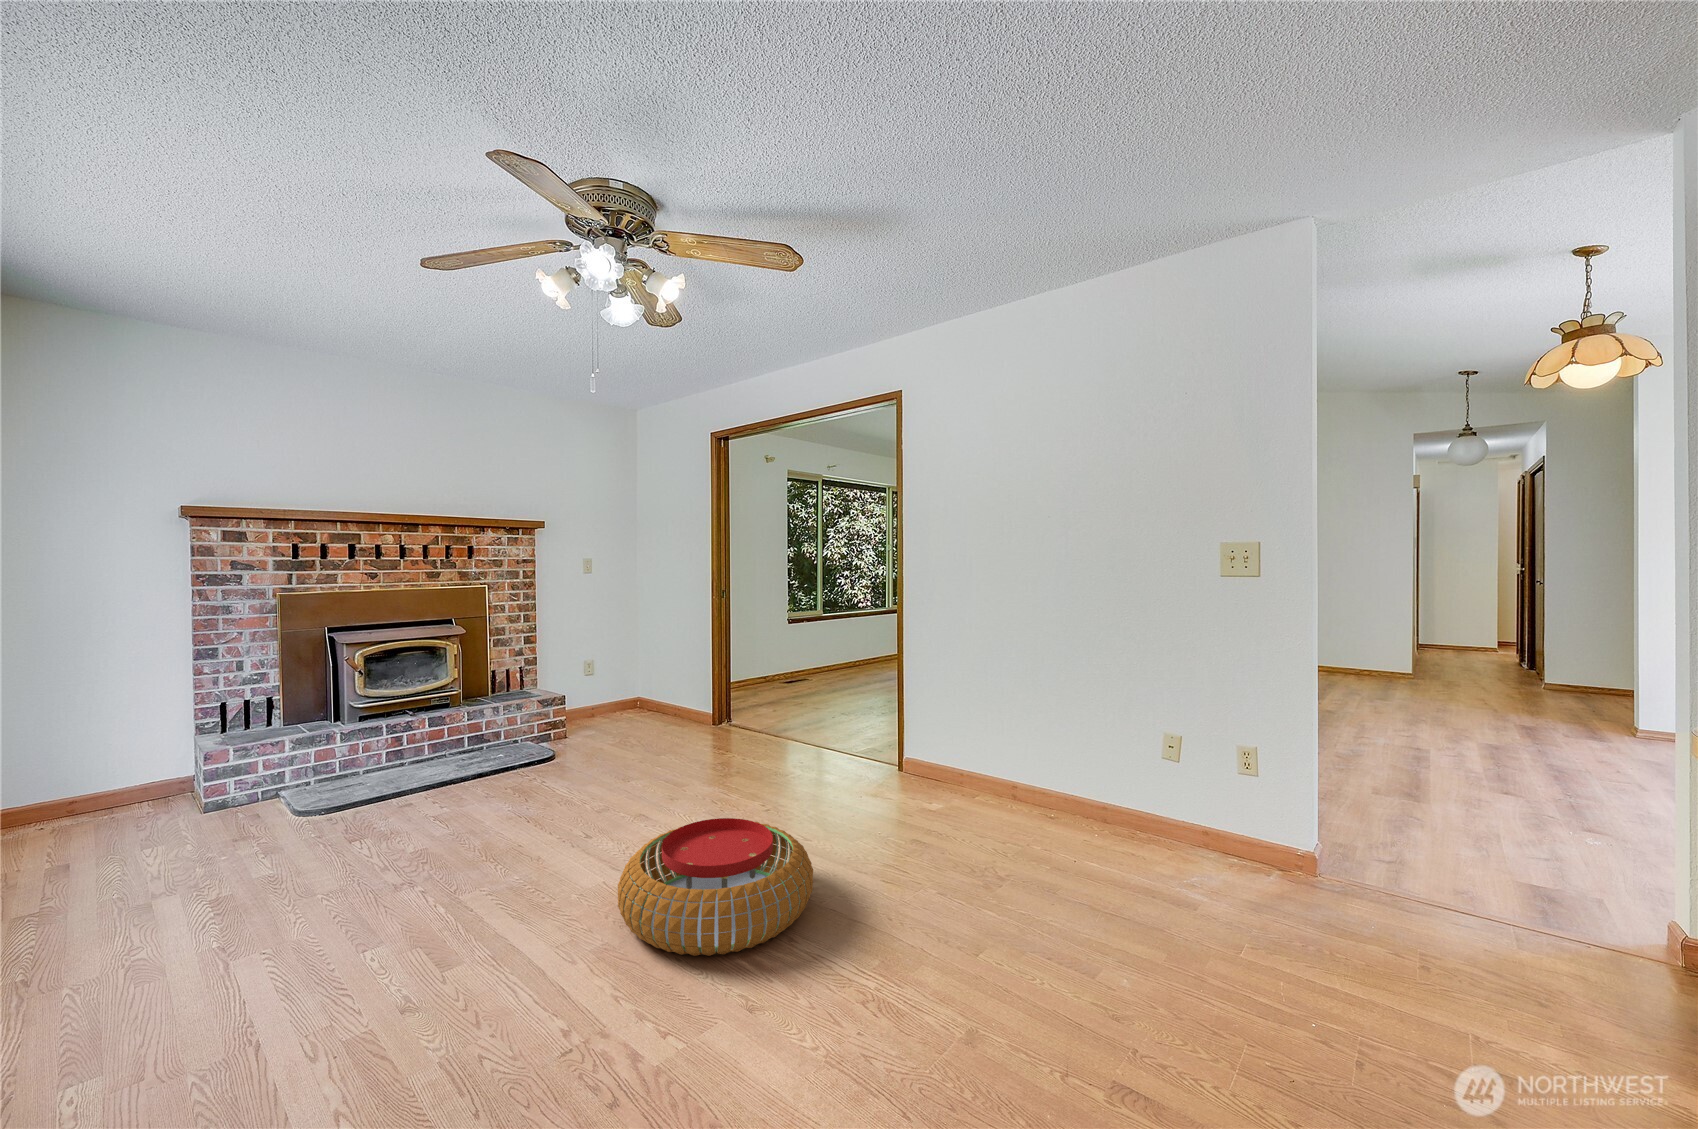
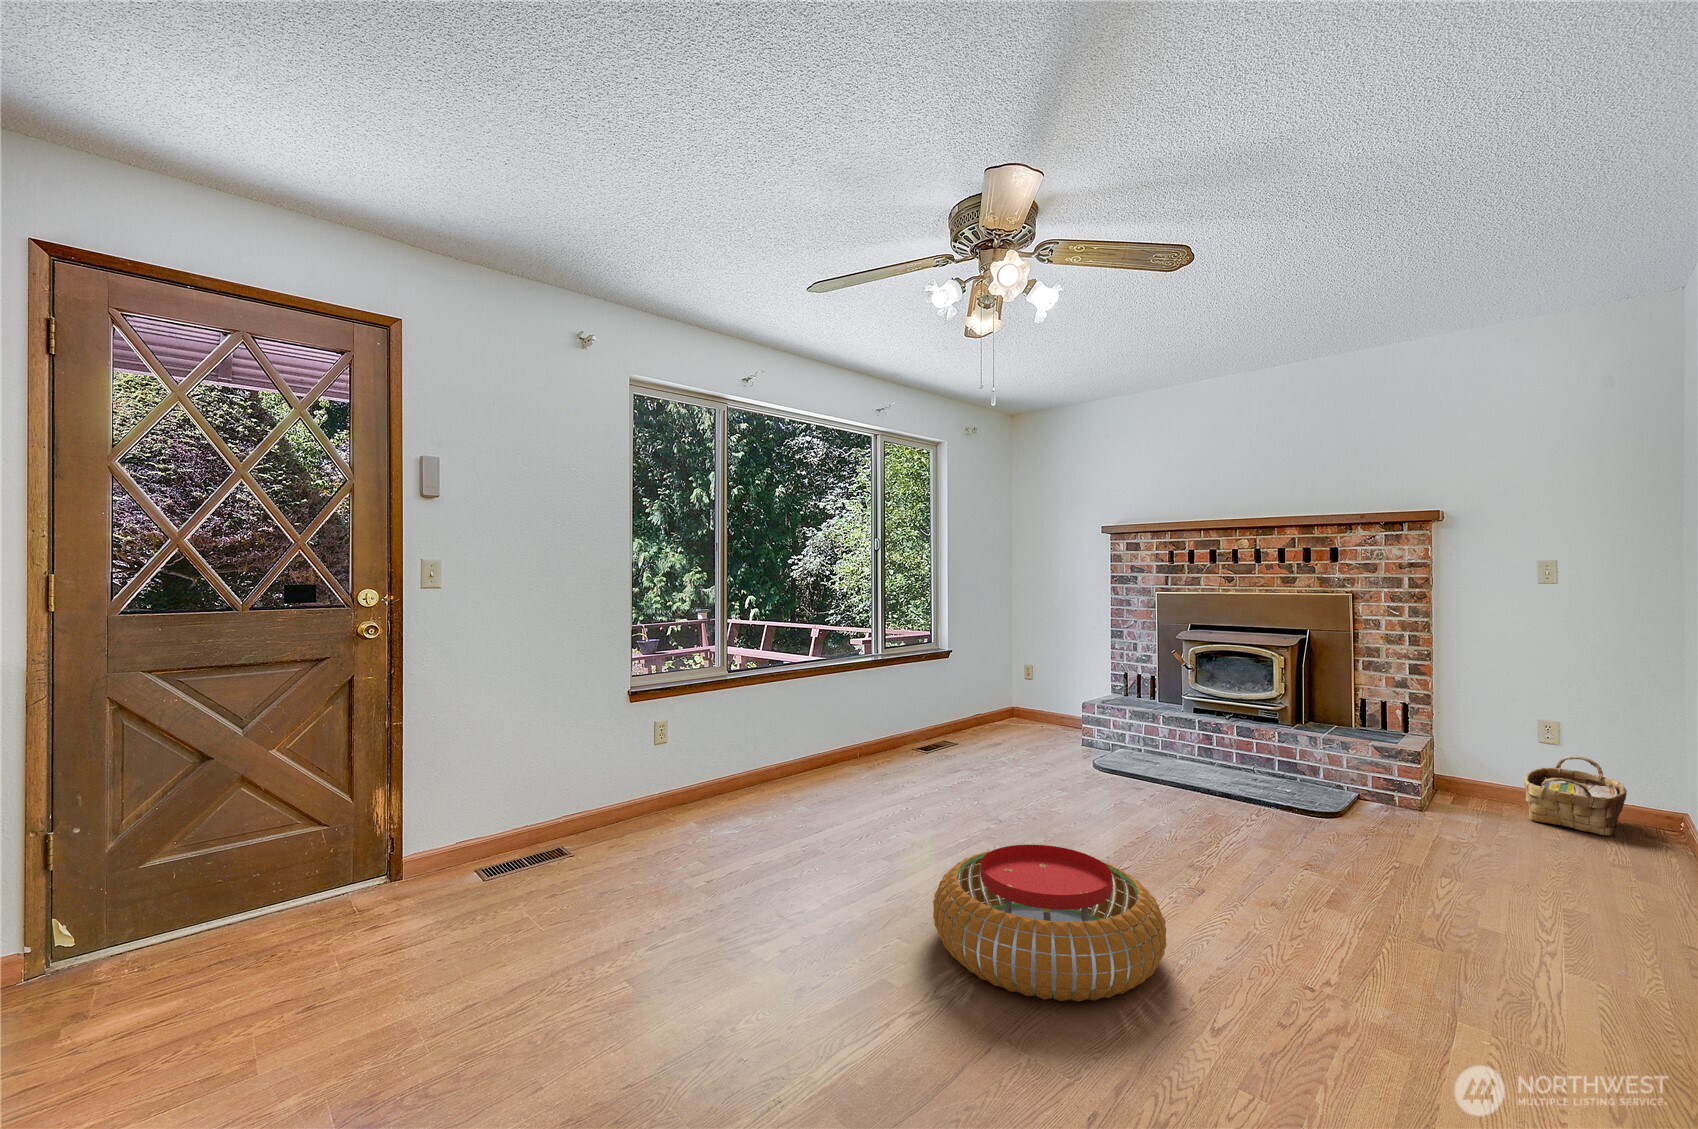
woven basket: none [597,678,647,723] -> present [1524,756,1627,836]

